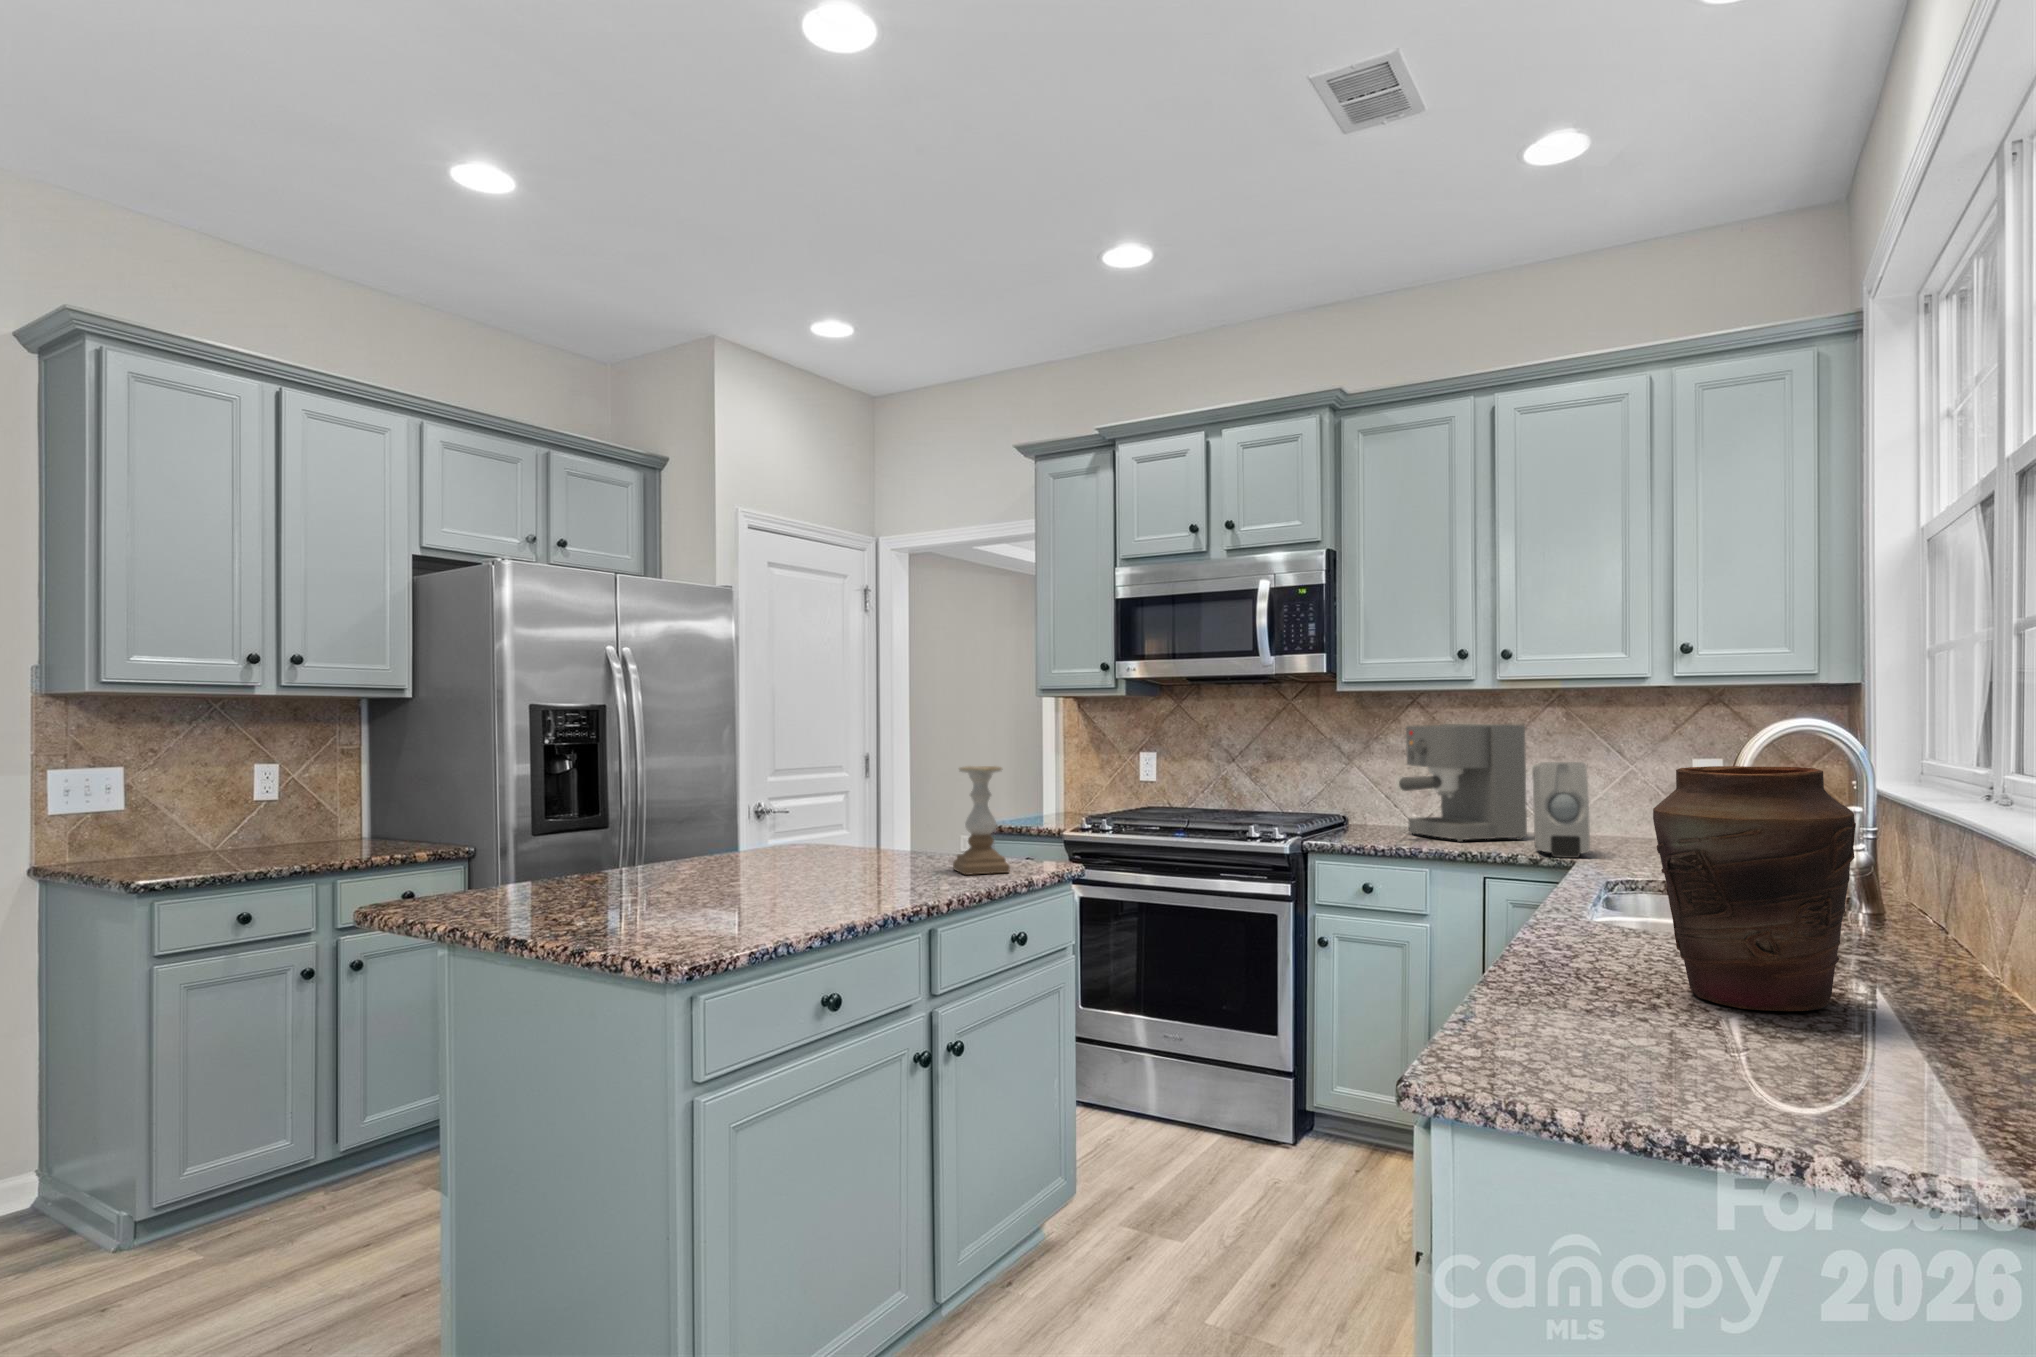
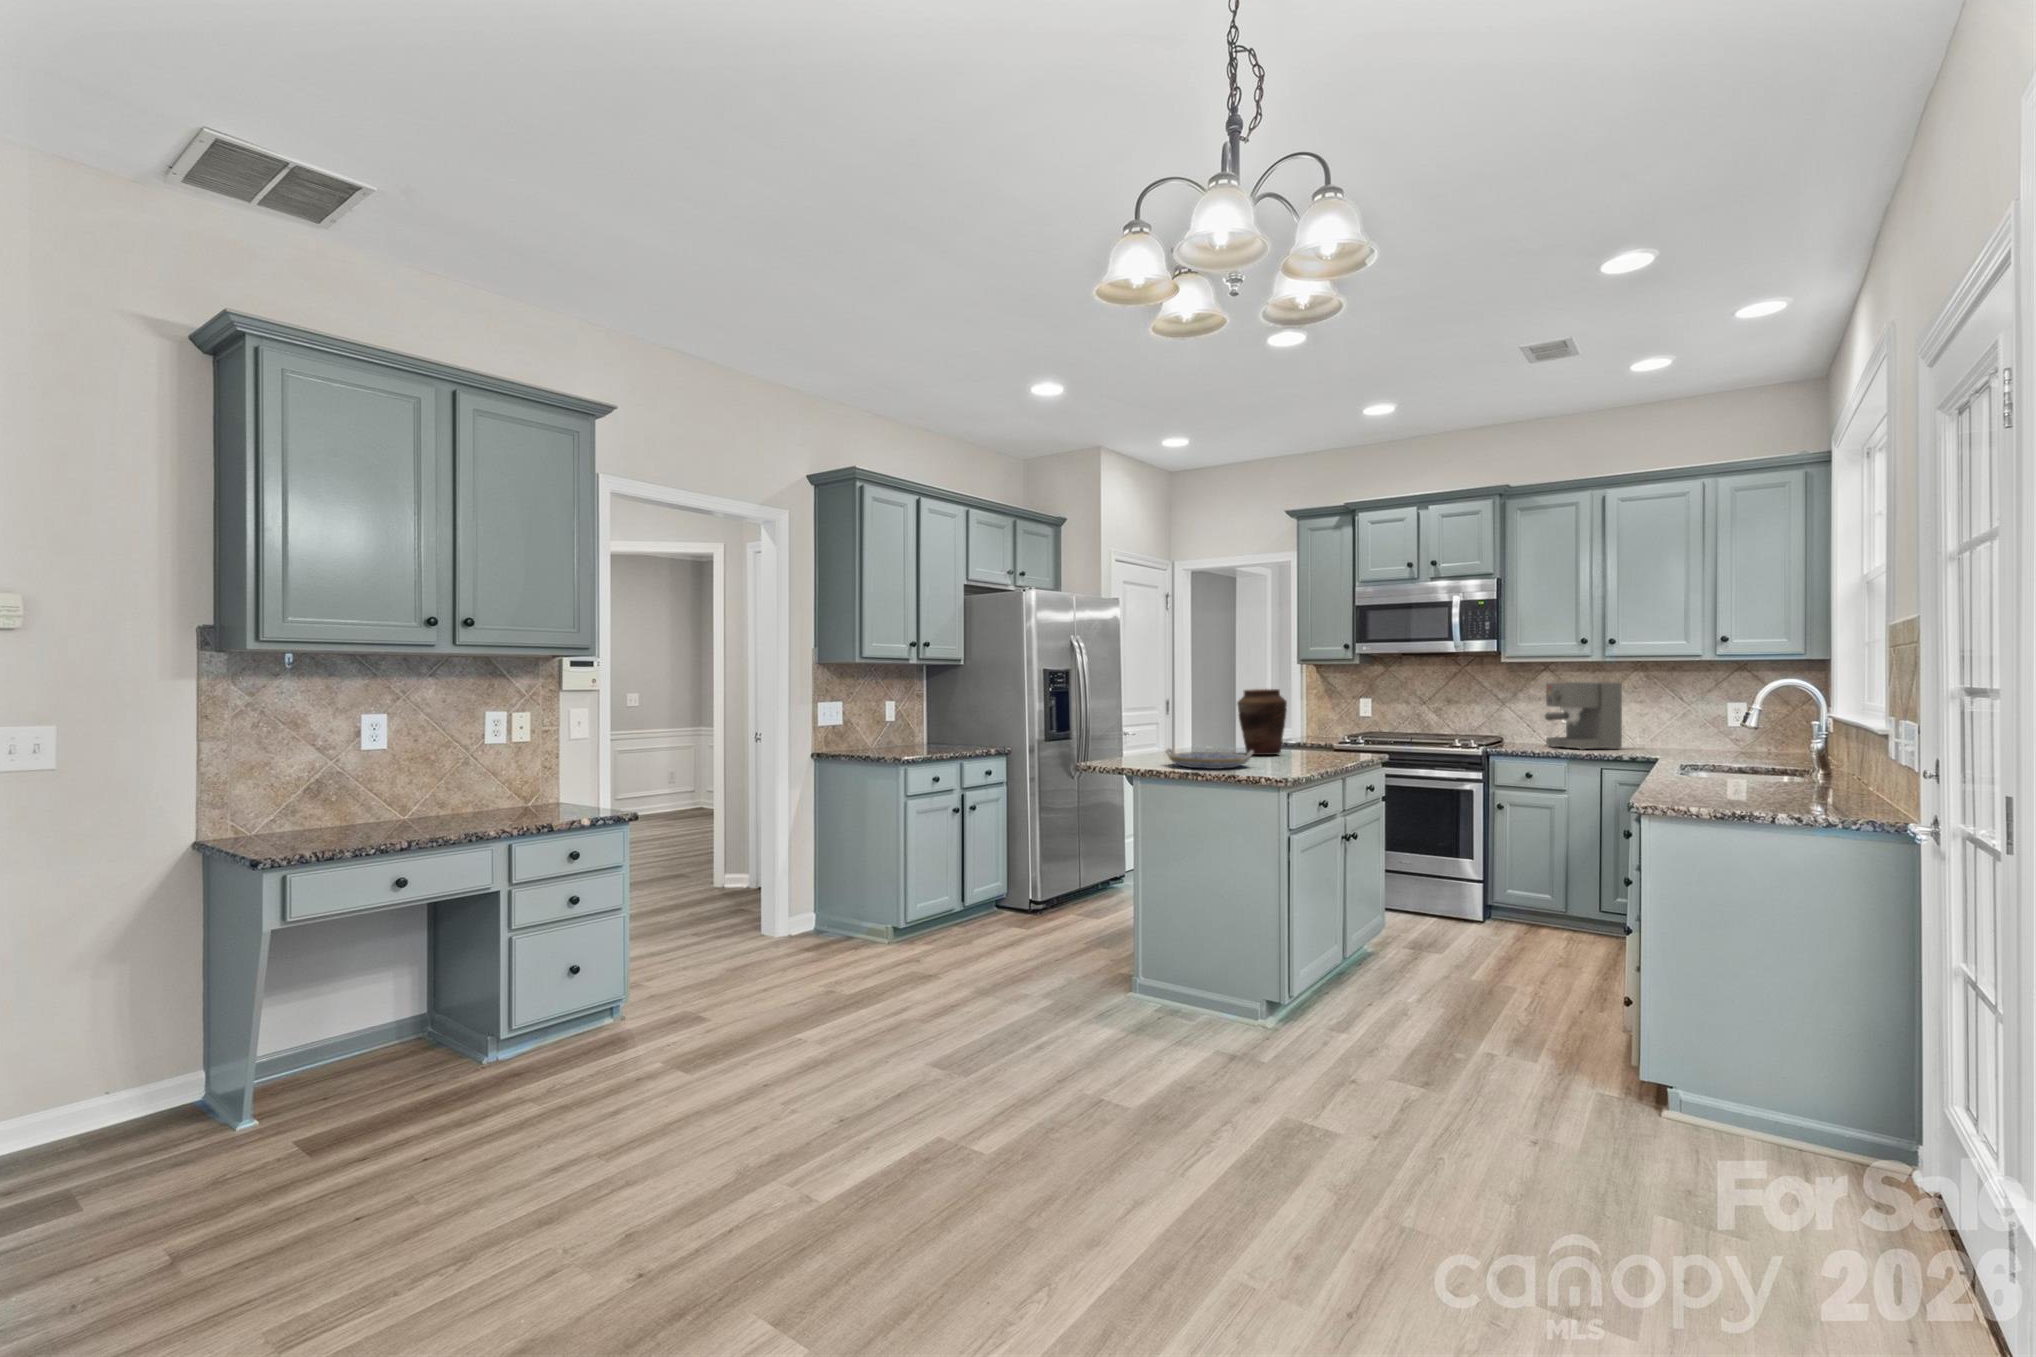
soap dispenser: present [1532,762,1590,858] -> none [1629,703,1665,756]
candle holder: present [953,766,1010,875] -> none [1320,703,1354,757]
vase: present [1653,766,1856,1011] -> present [1237,689,1287,755]
serving tray: none [555,870,736,919] -> present [1166,748,1253,769]

